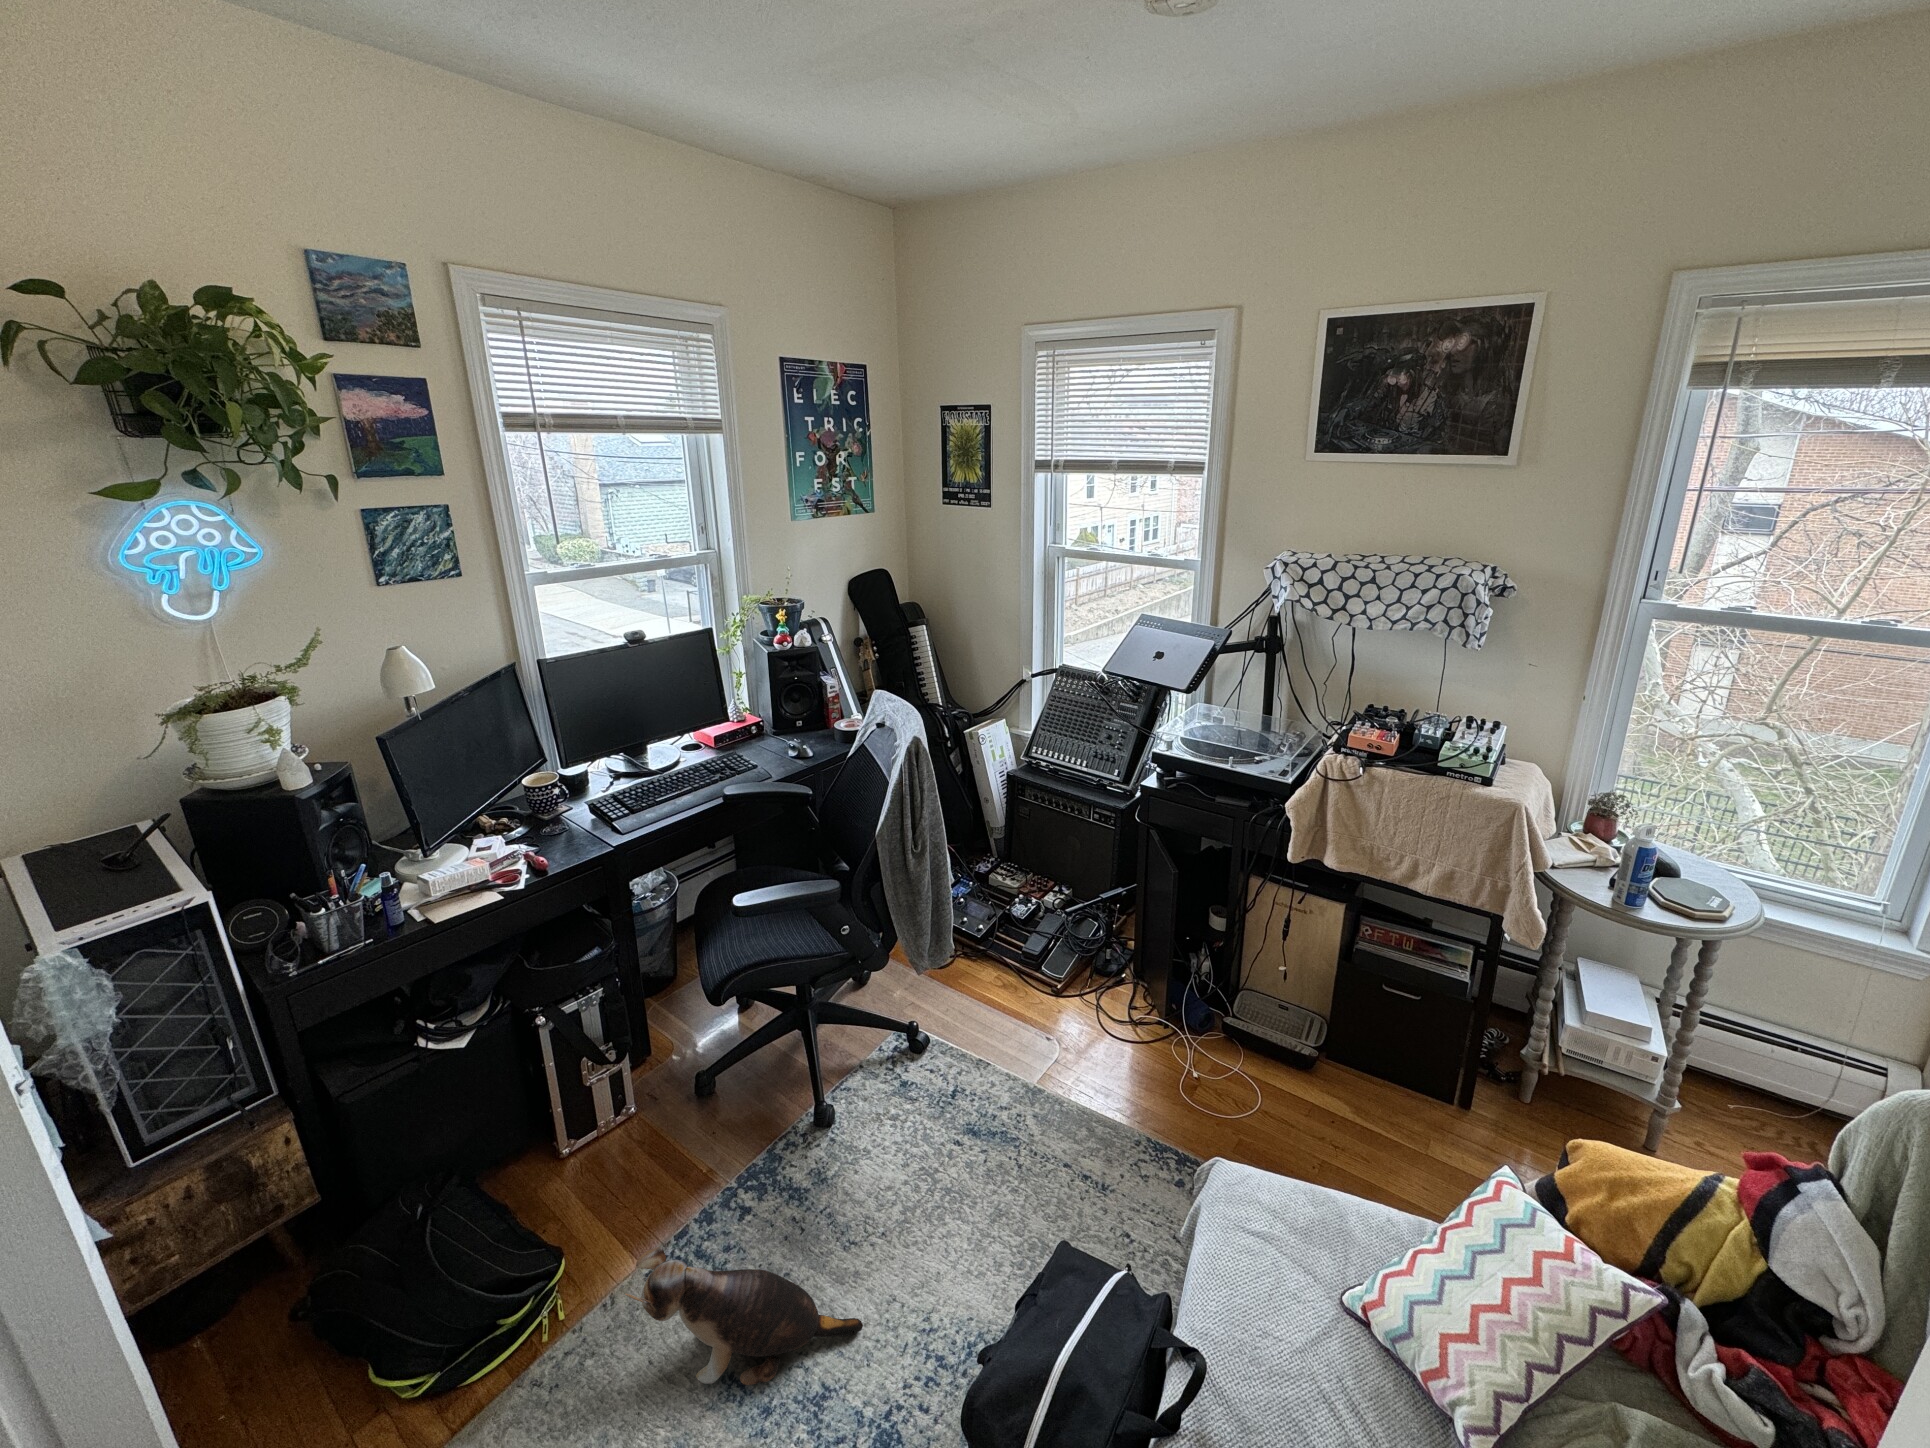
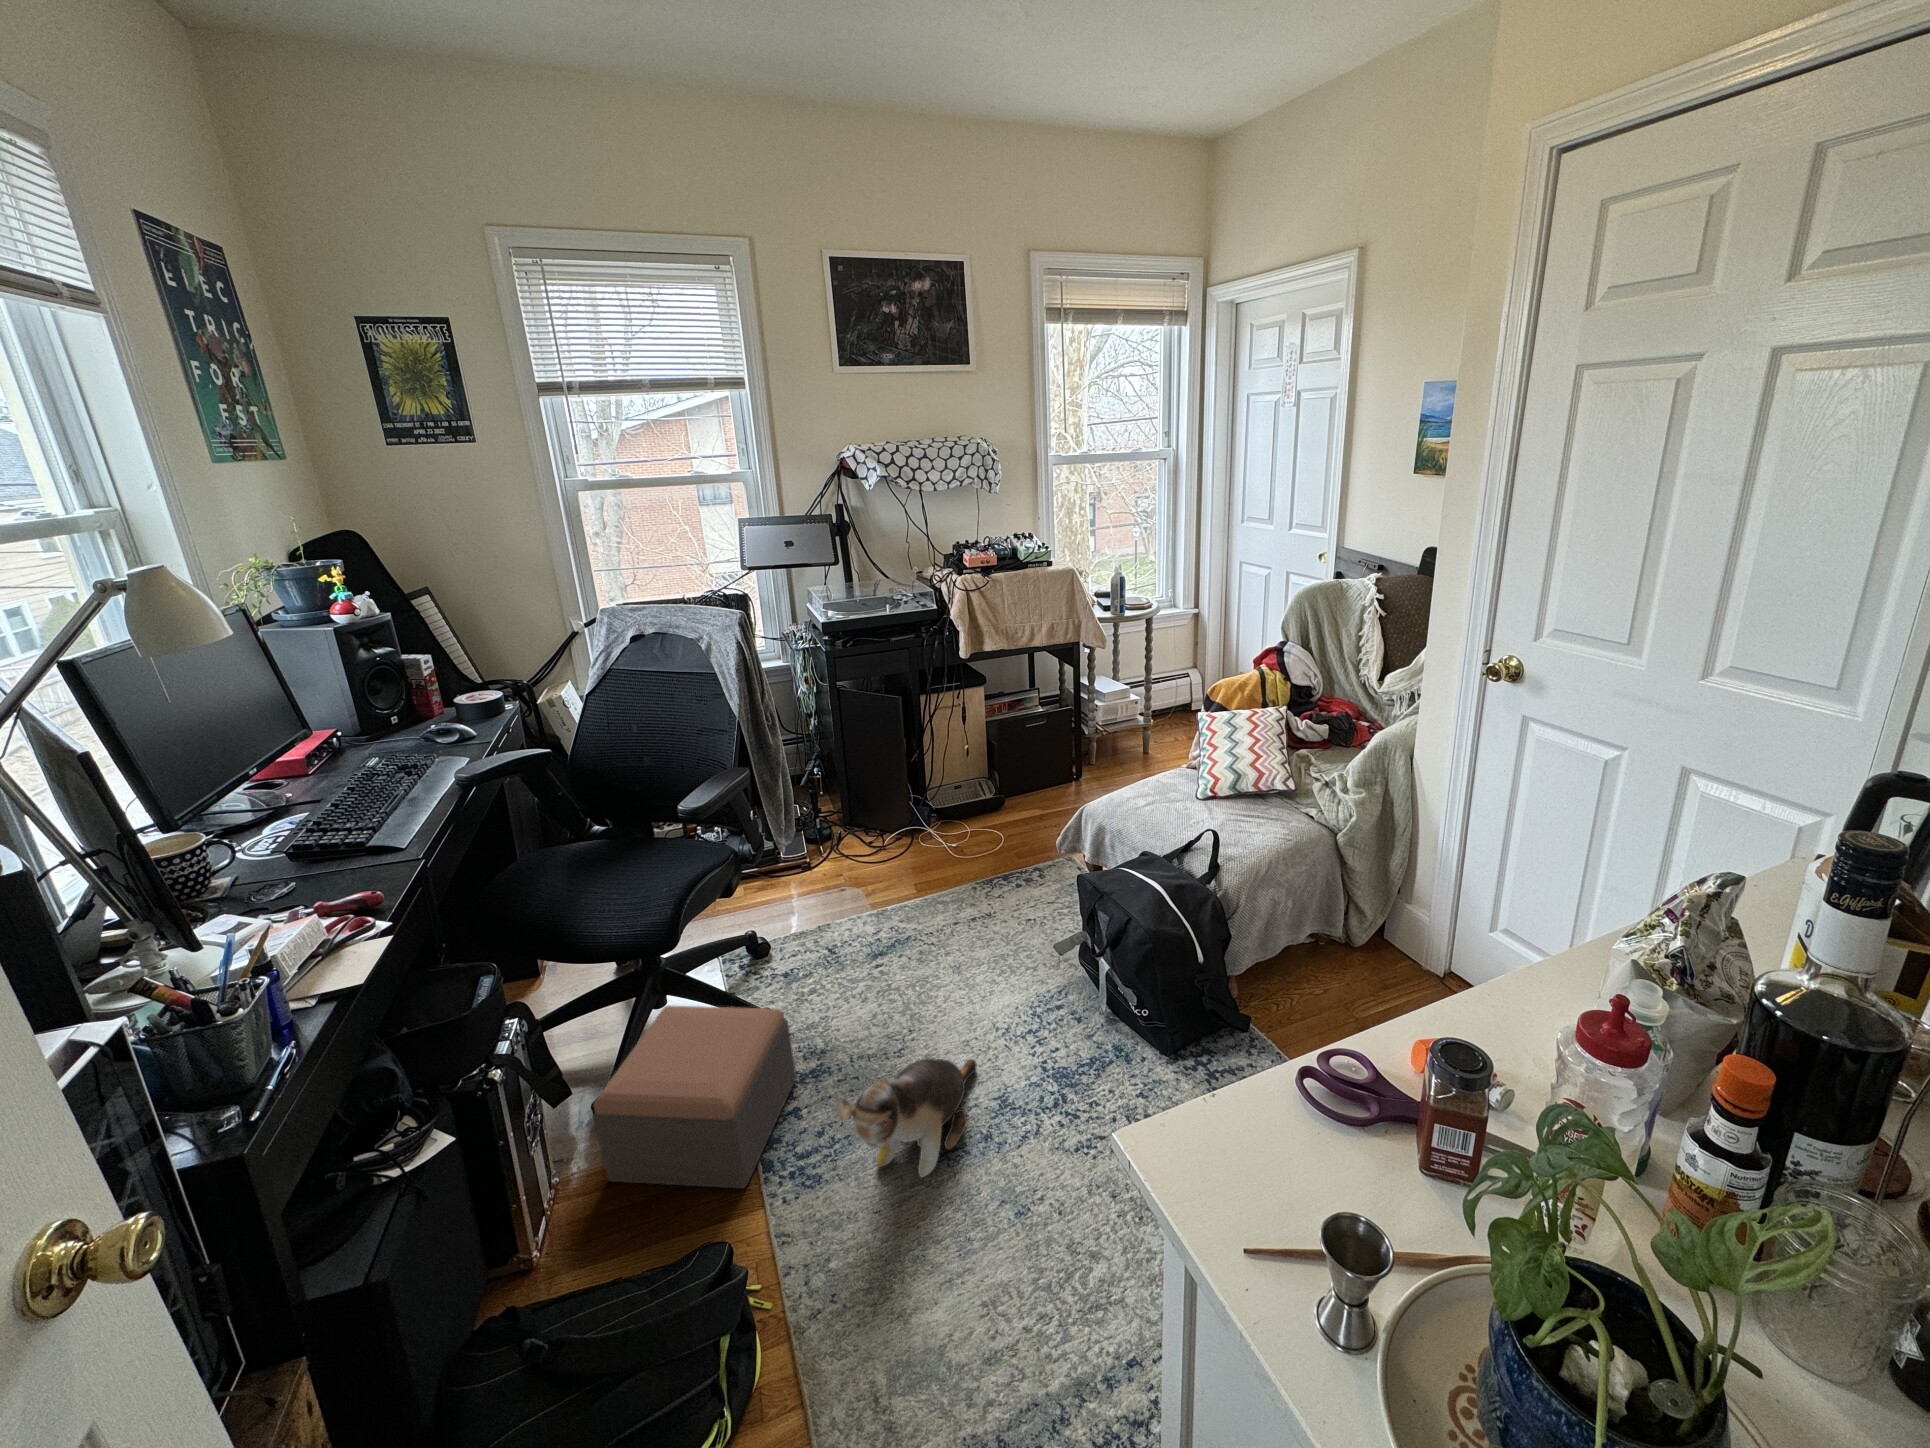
footstool: none [645,1044,791,1234] -> present [593,1006,796,1188]

